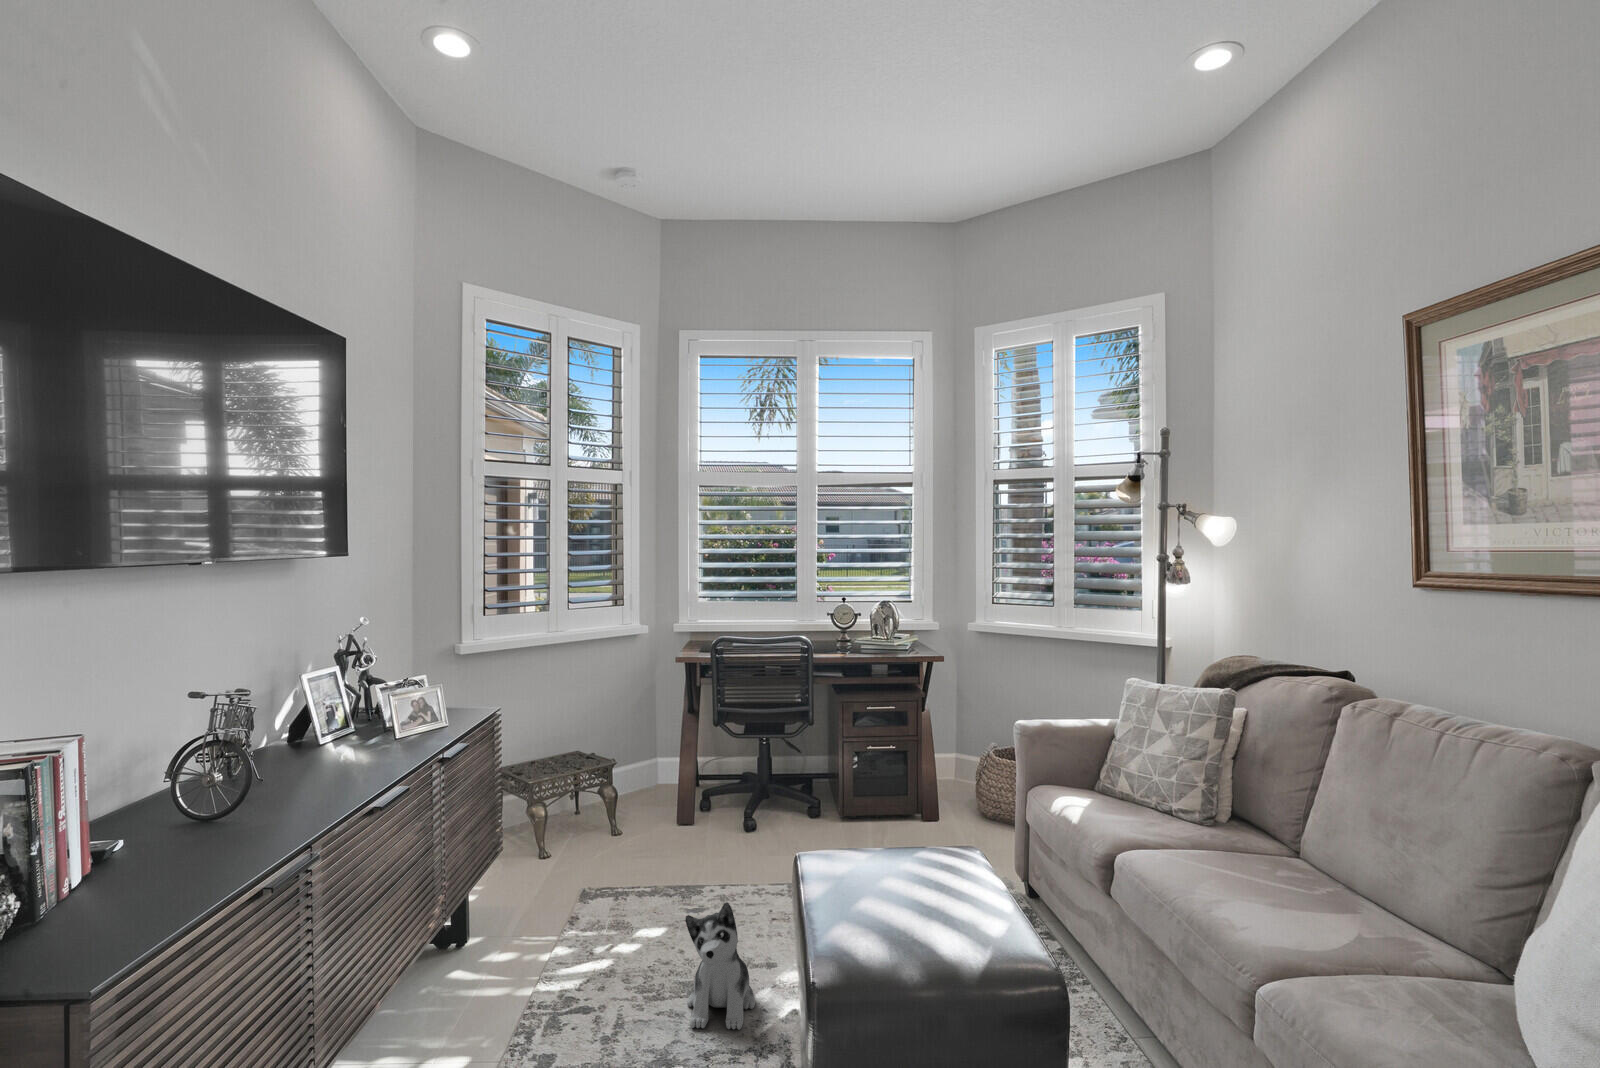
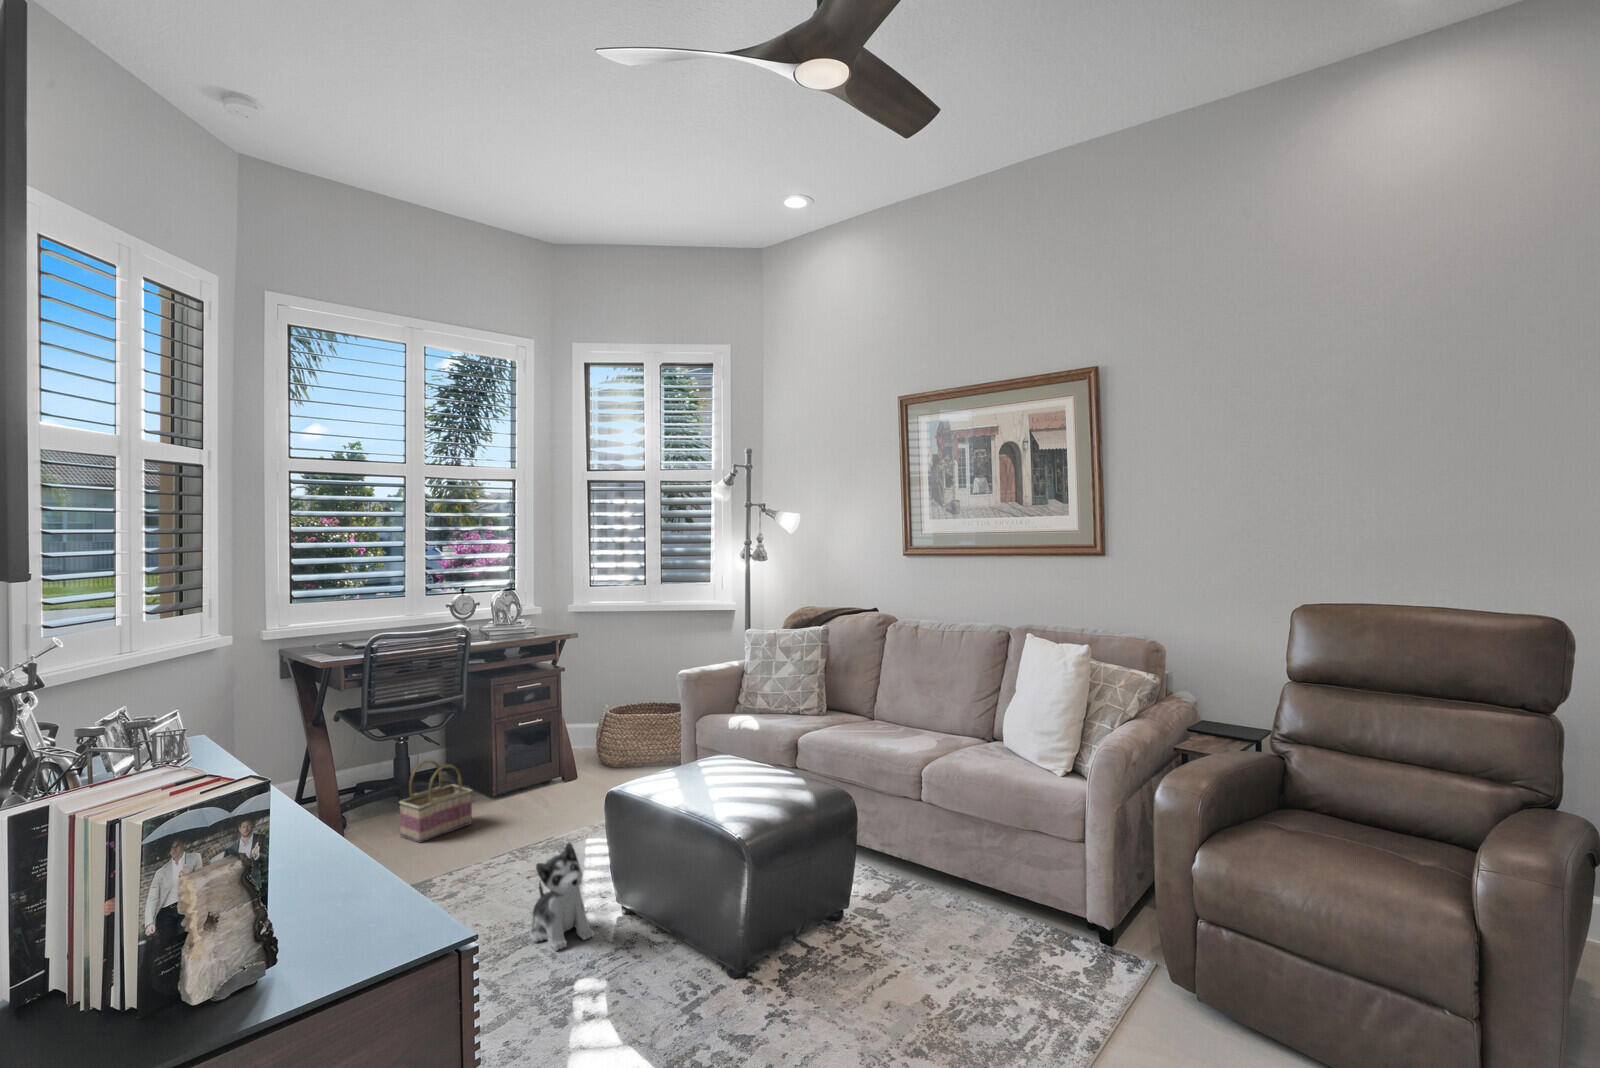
basket: none [730,765,797,847] -> present [400,760,472,843]

